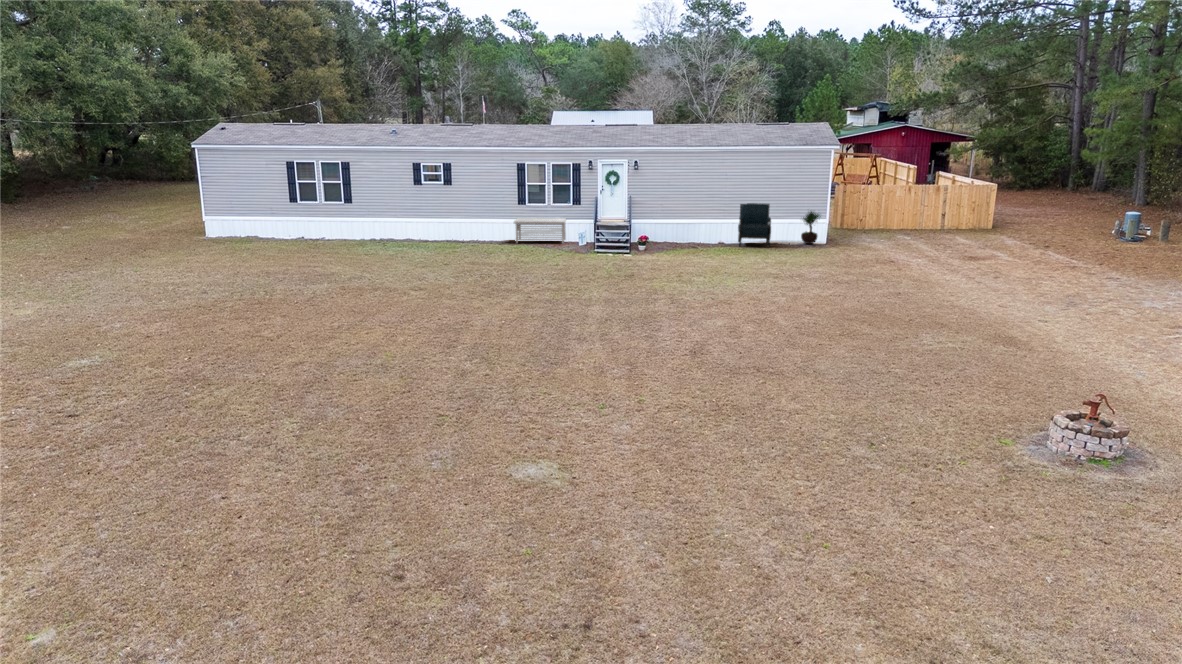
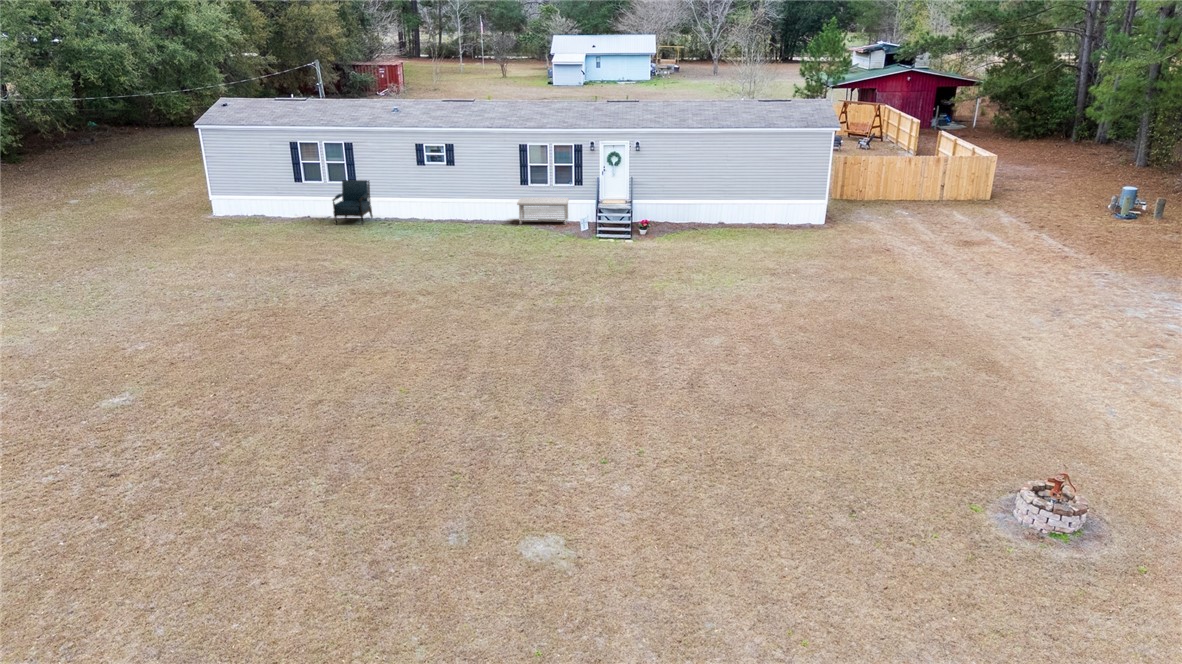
chair: present [738,203,771,247] -> present [333,180,373,224]
potted tree: present [801,211,820,244] -> none [799,189,821,224]

